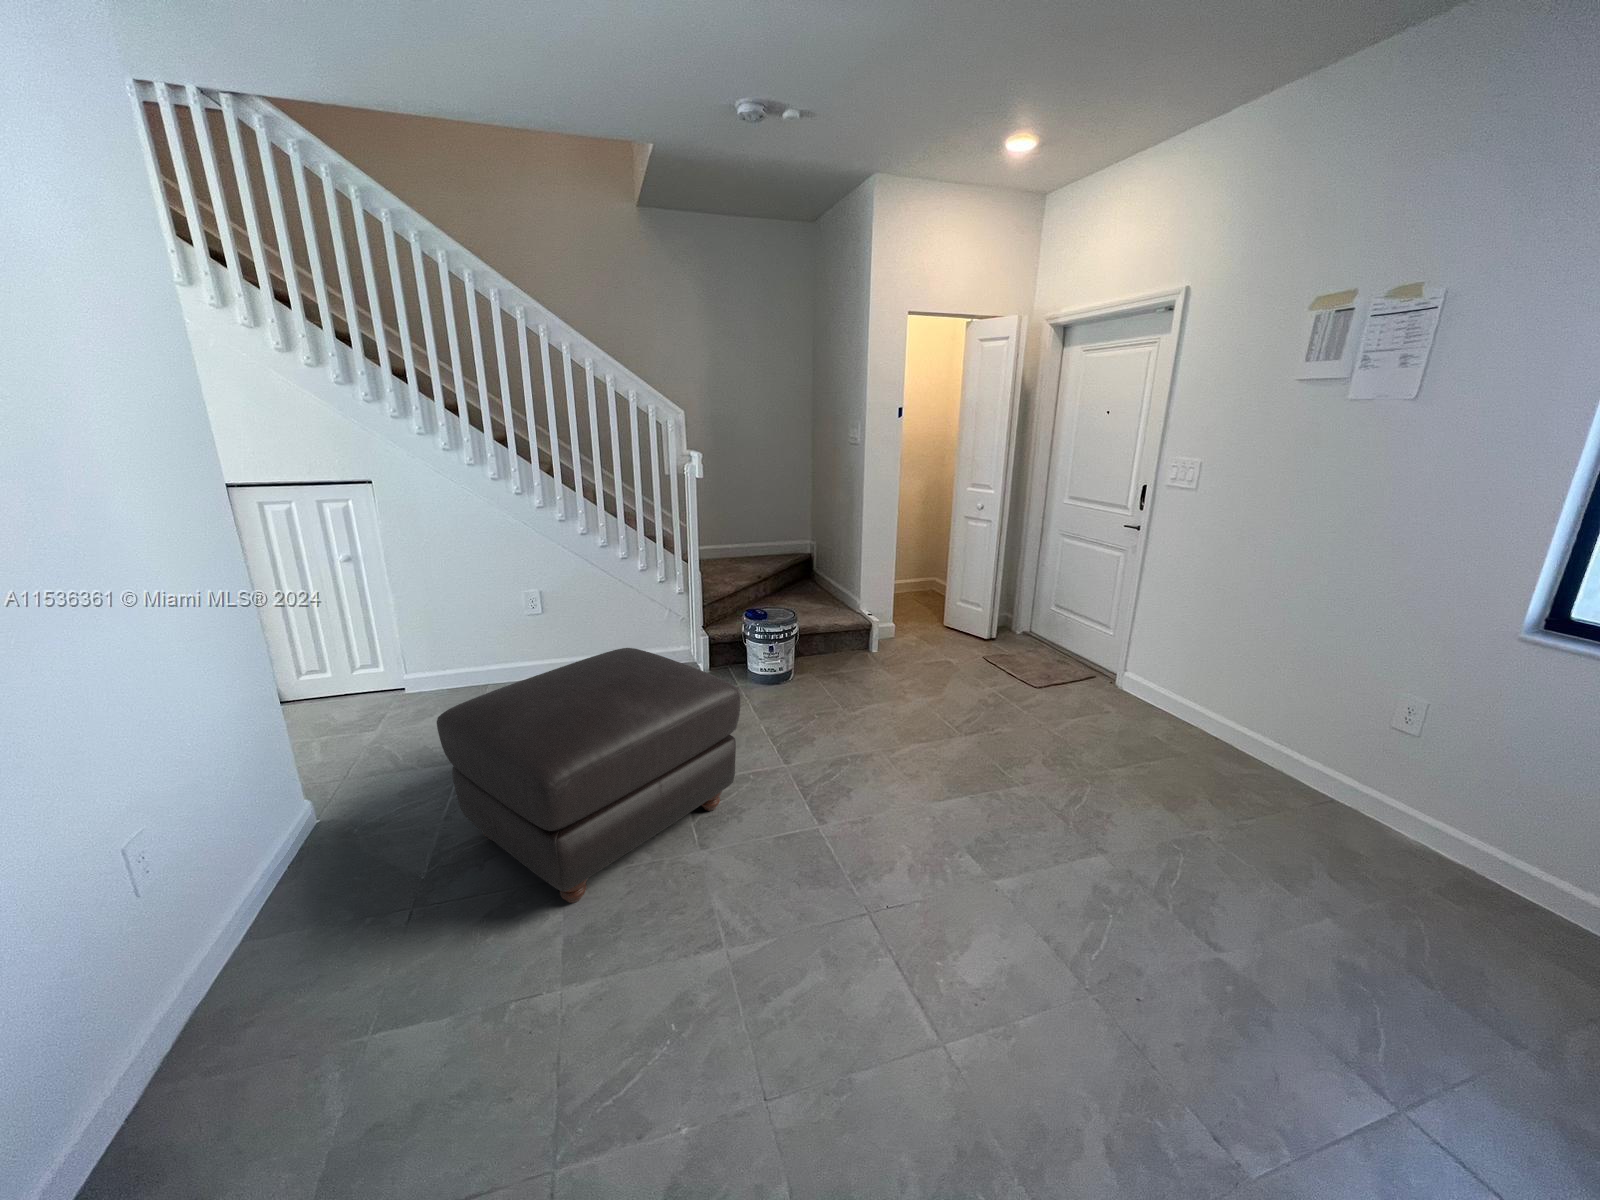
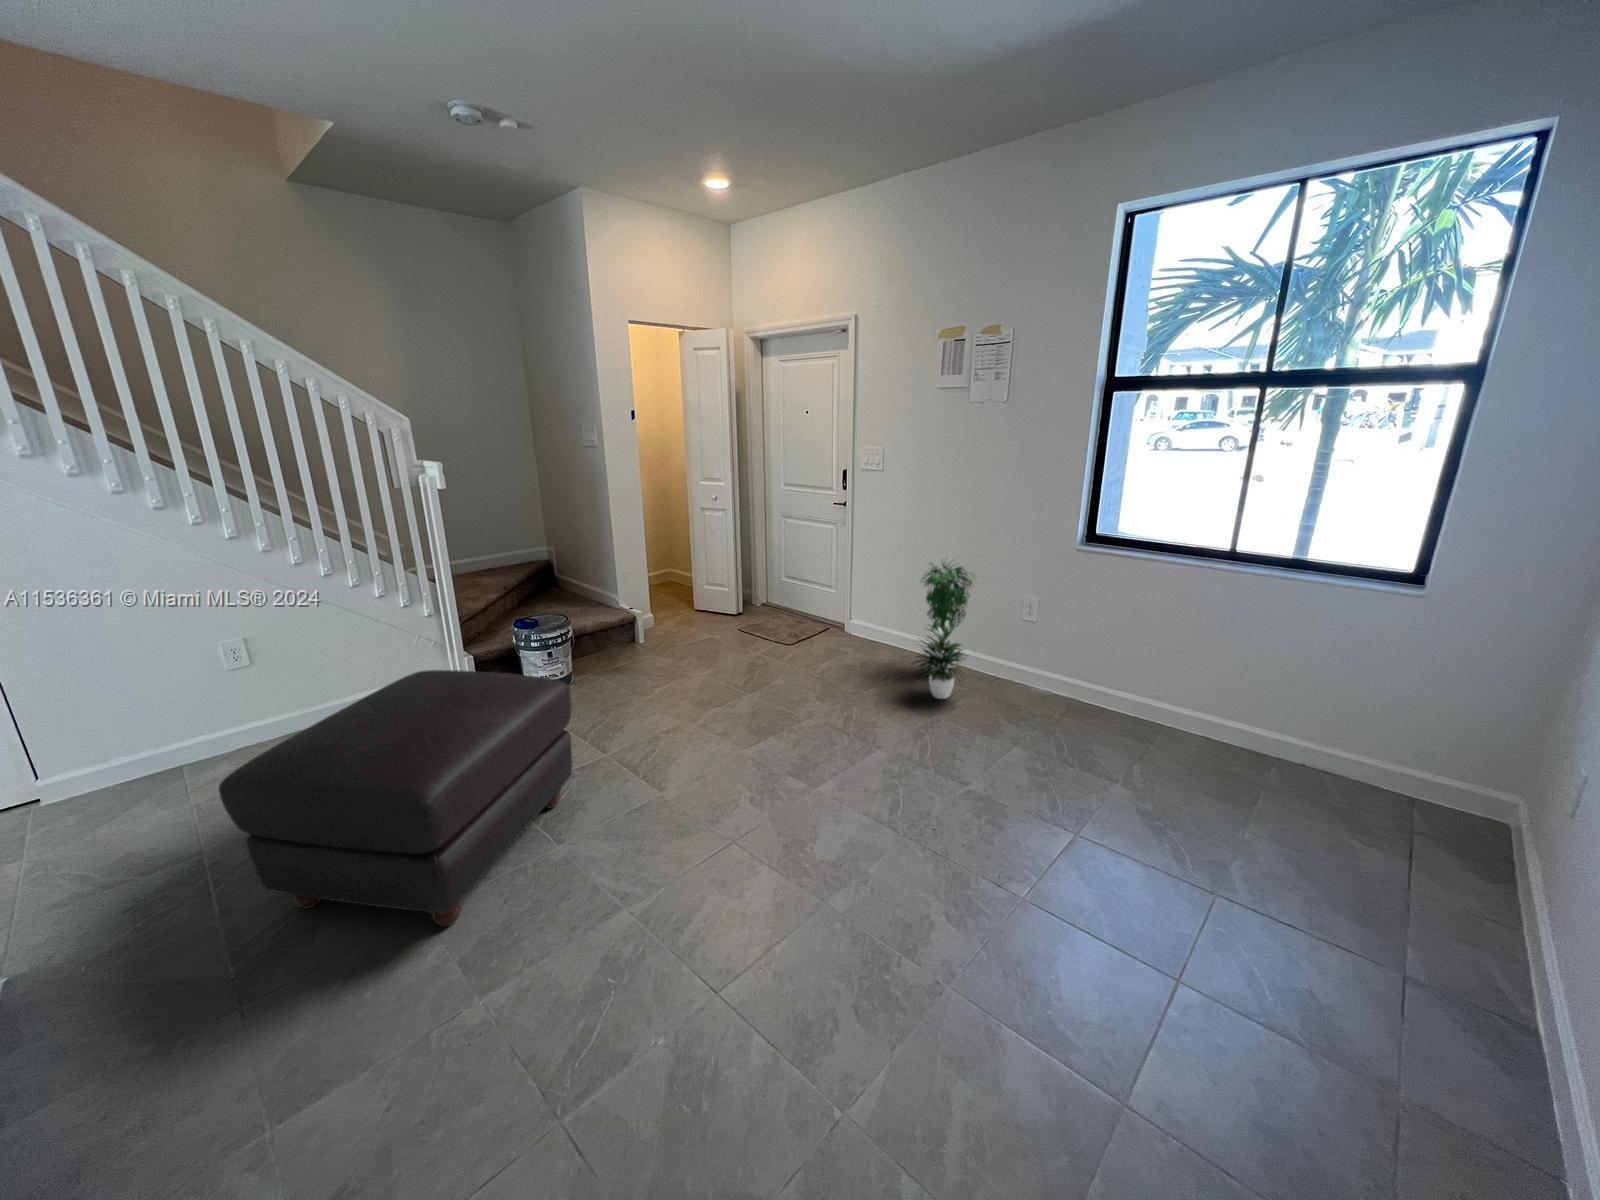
potted plant: none [1185,615,1322,814] -> present [913,564,974,699]

